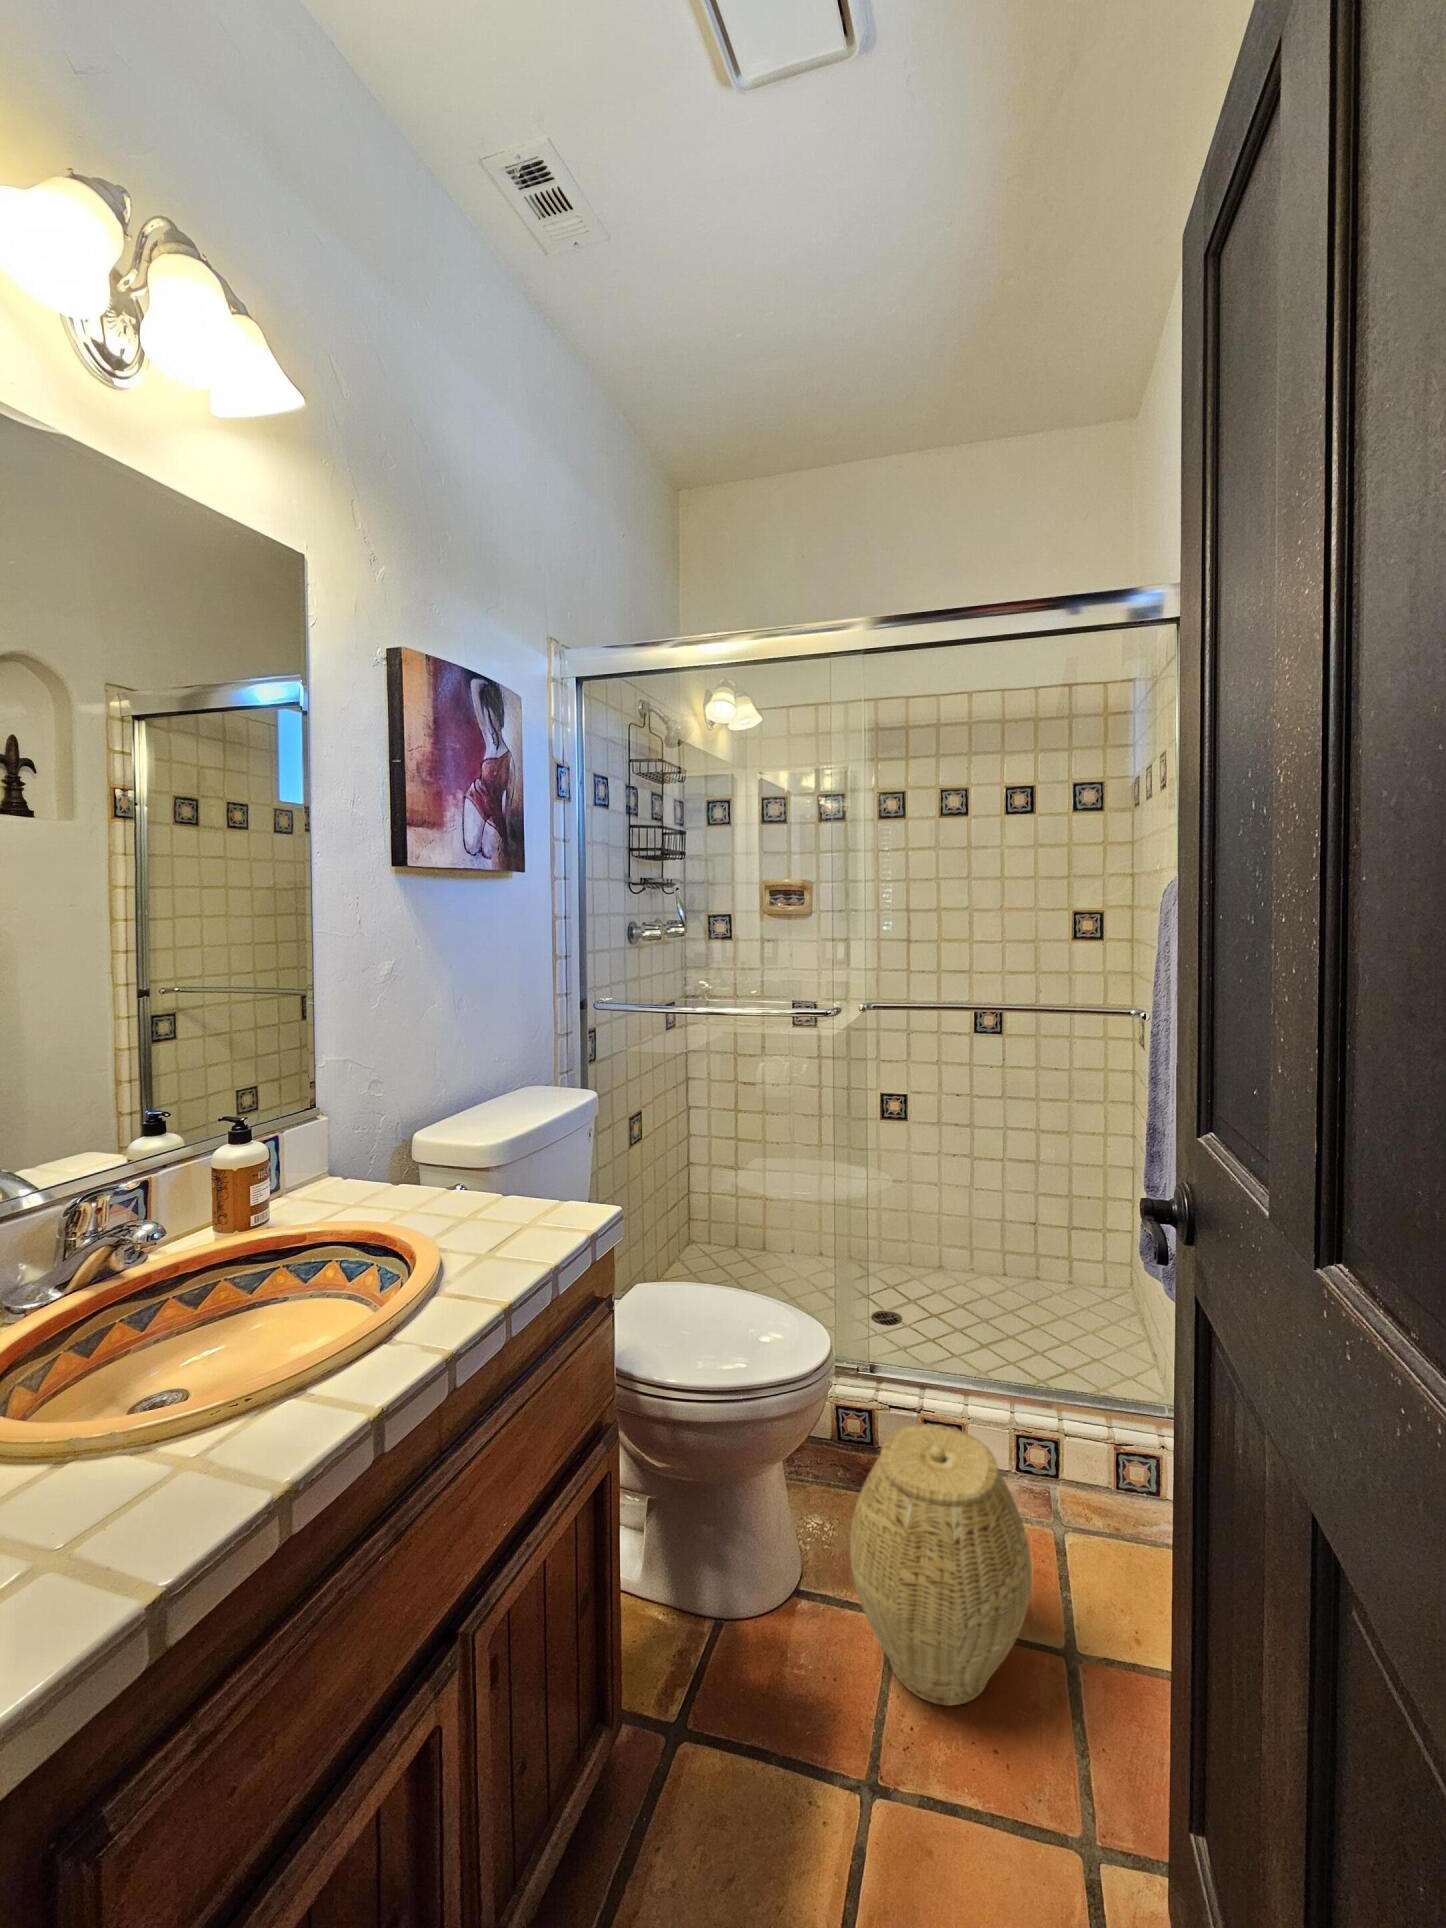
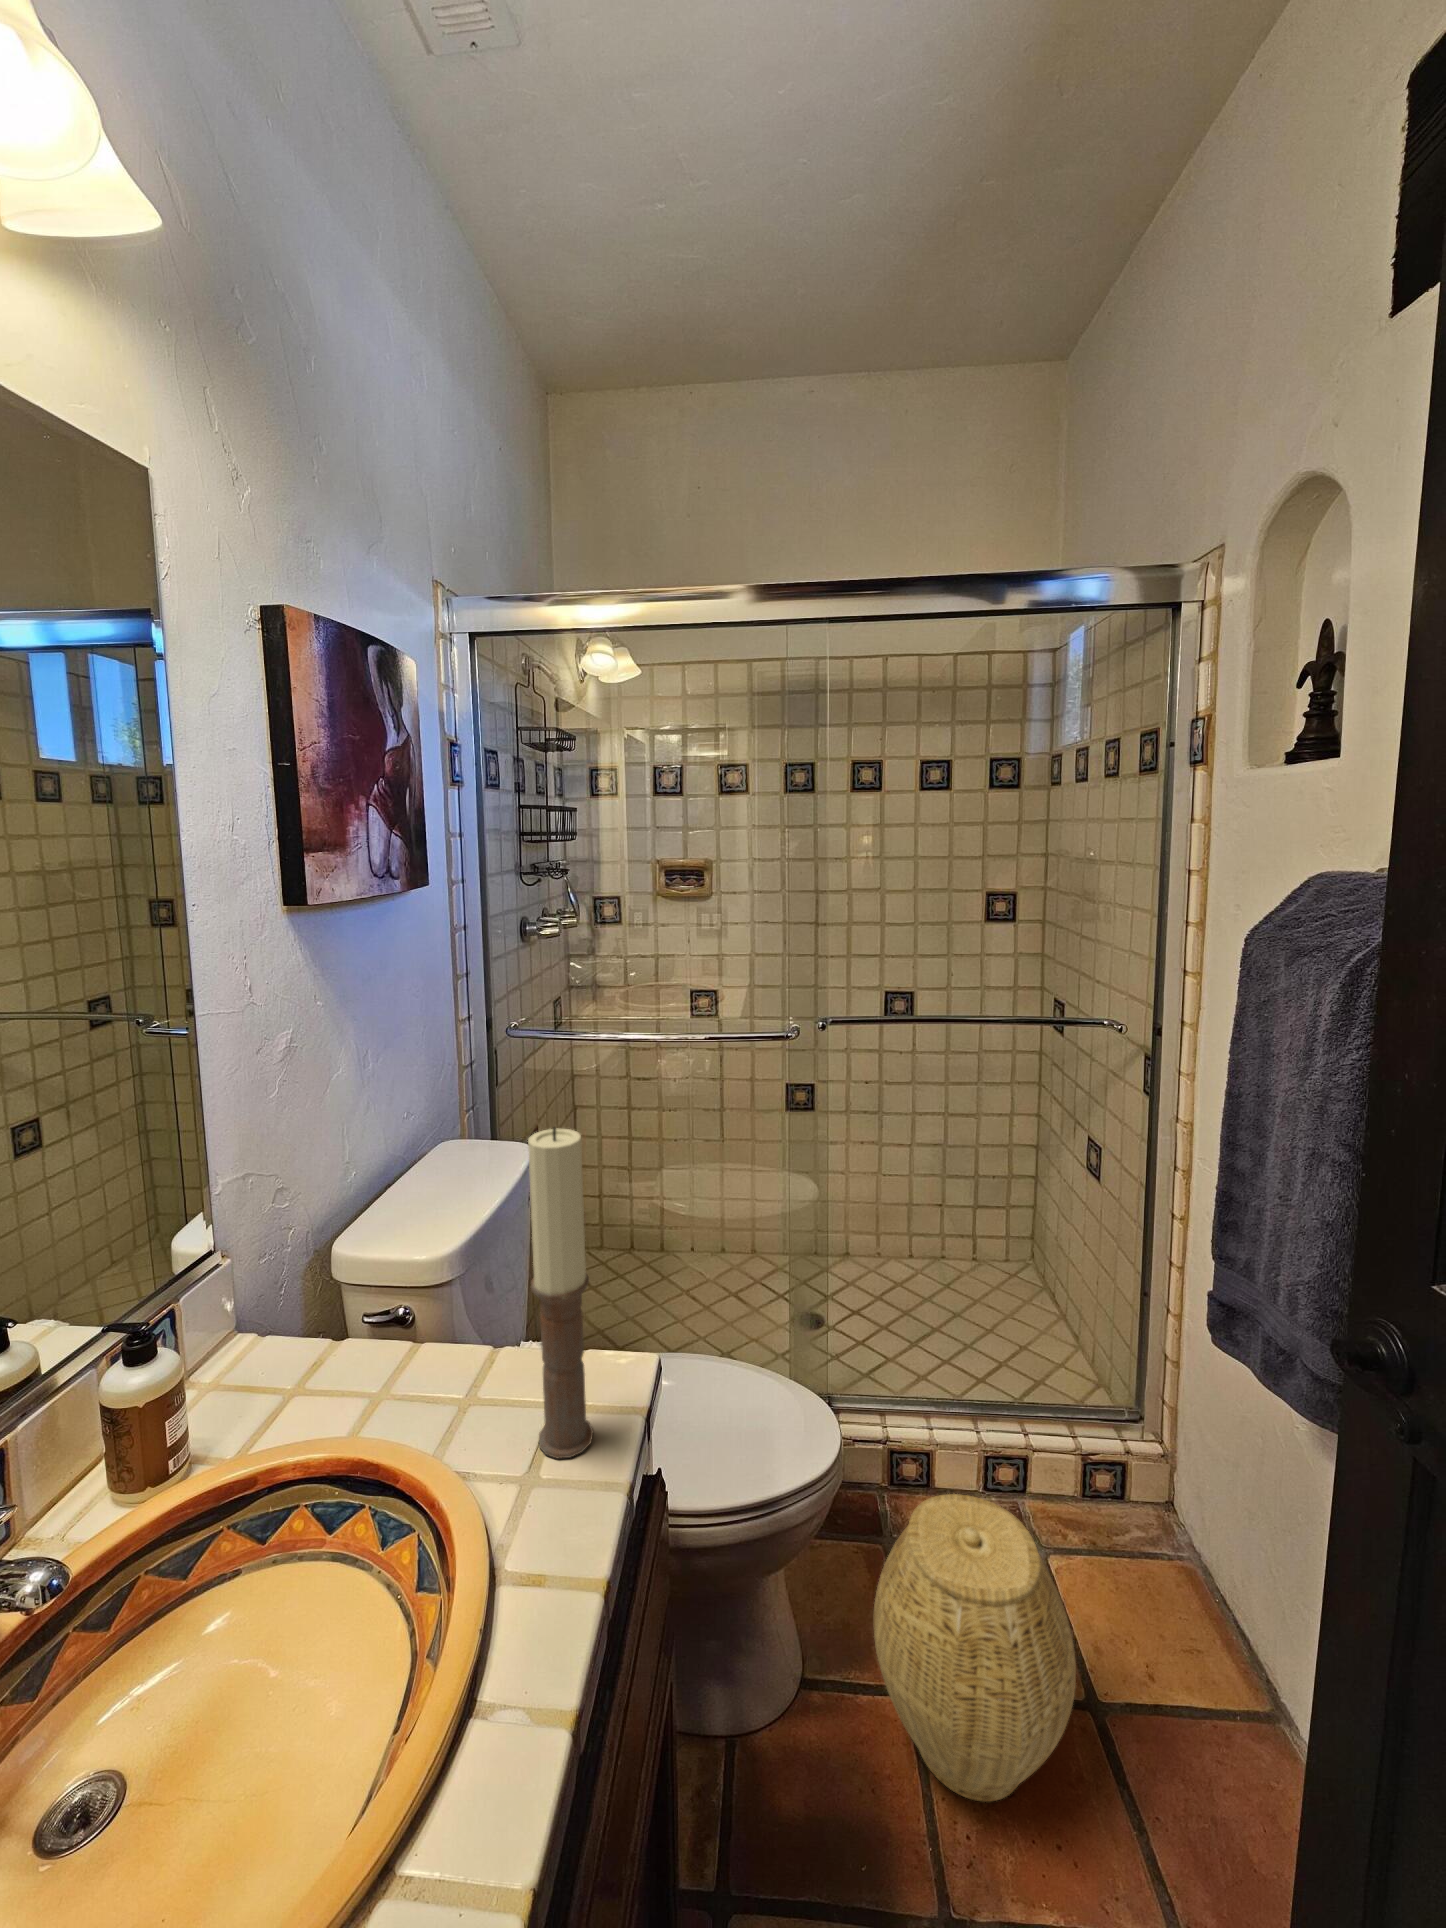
candle: none [501,996,545,1247] -> present [528,1127,593,1458]

